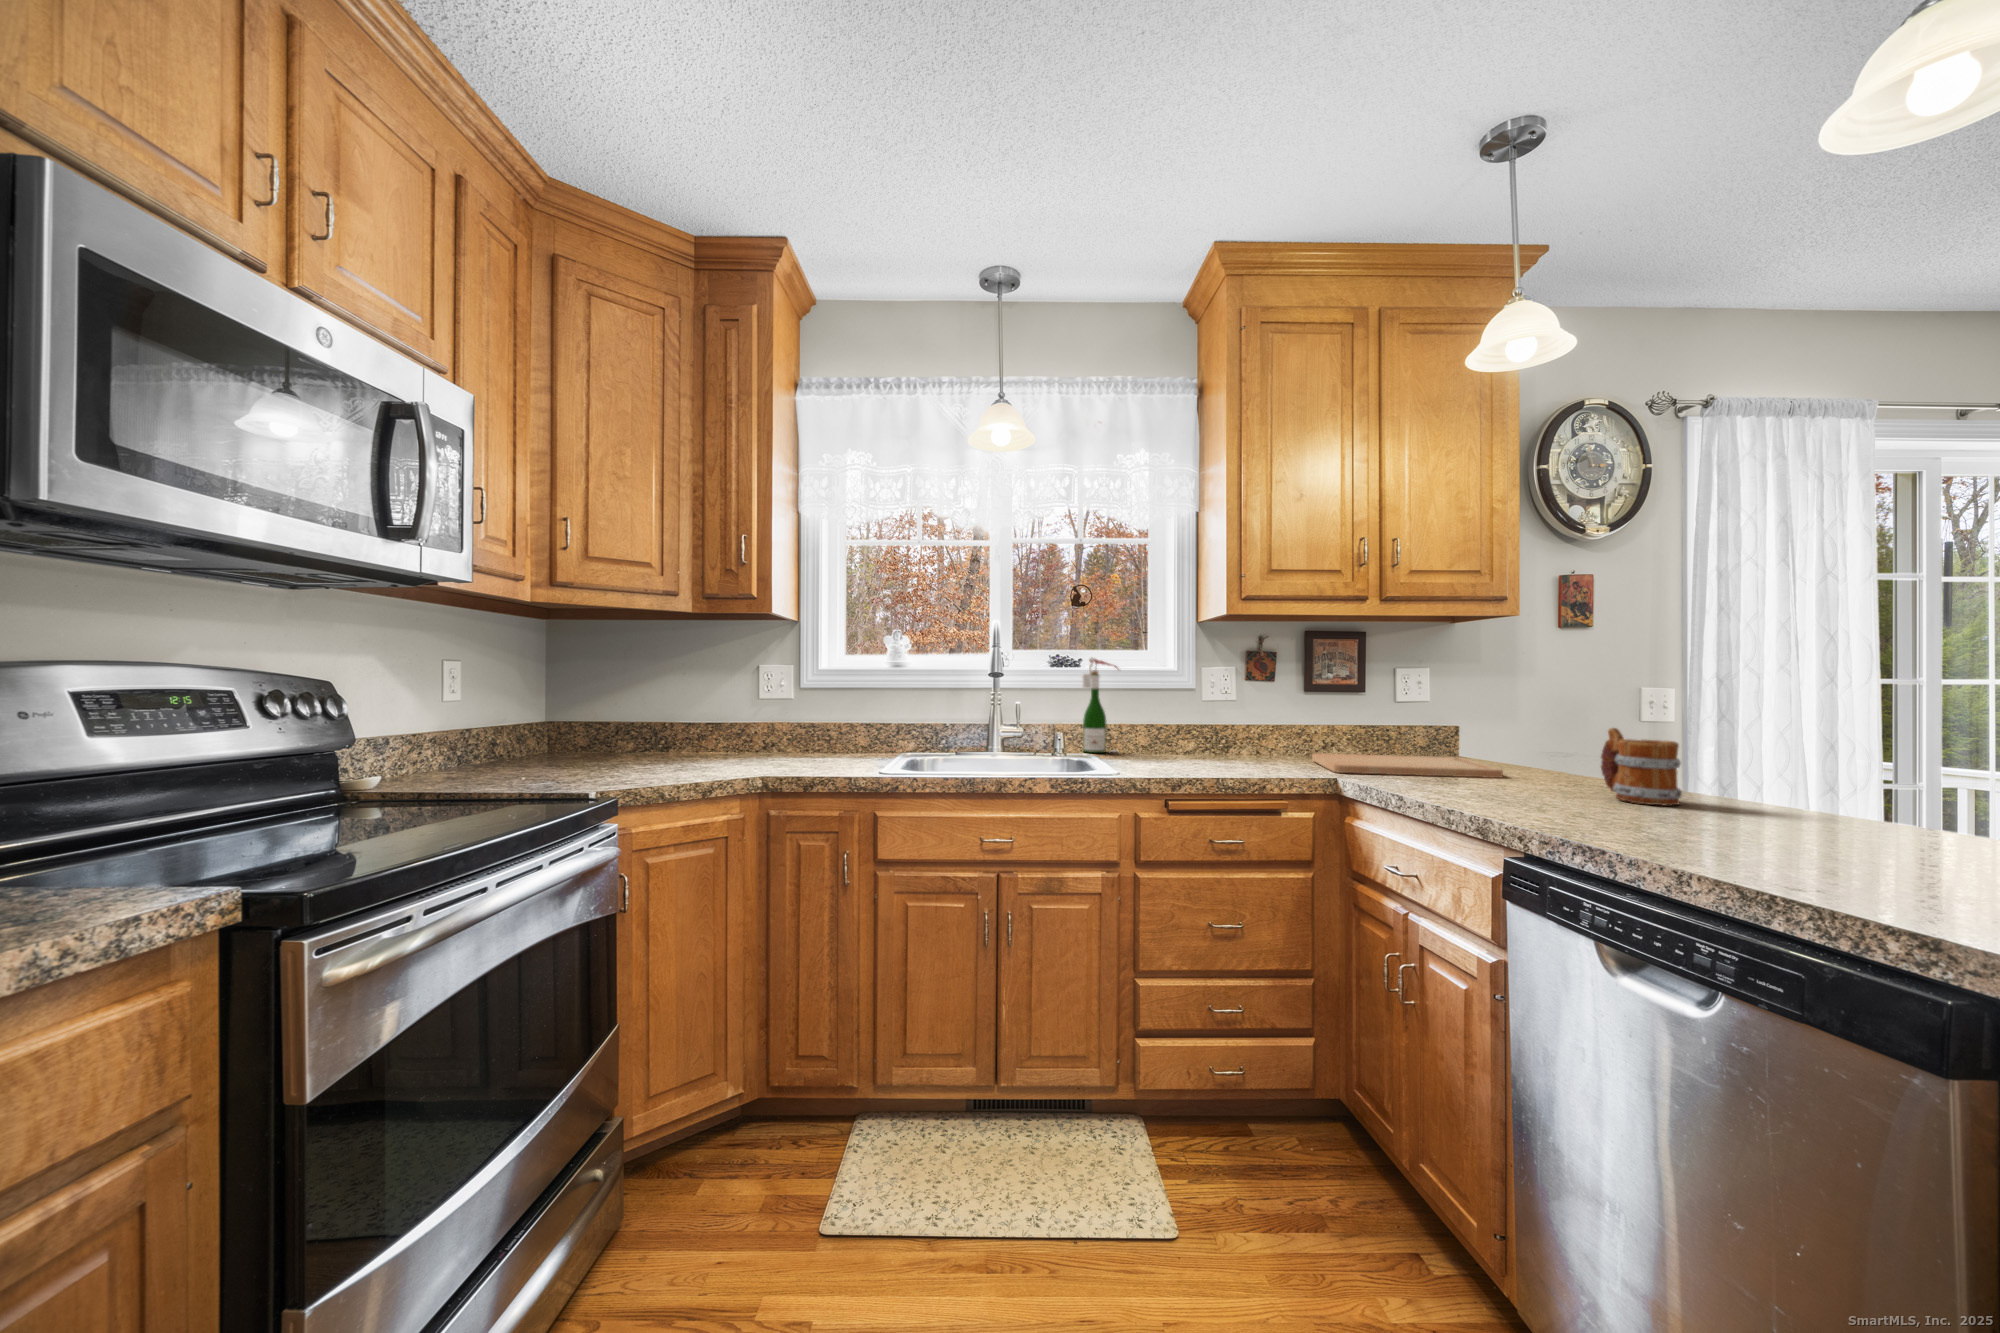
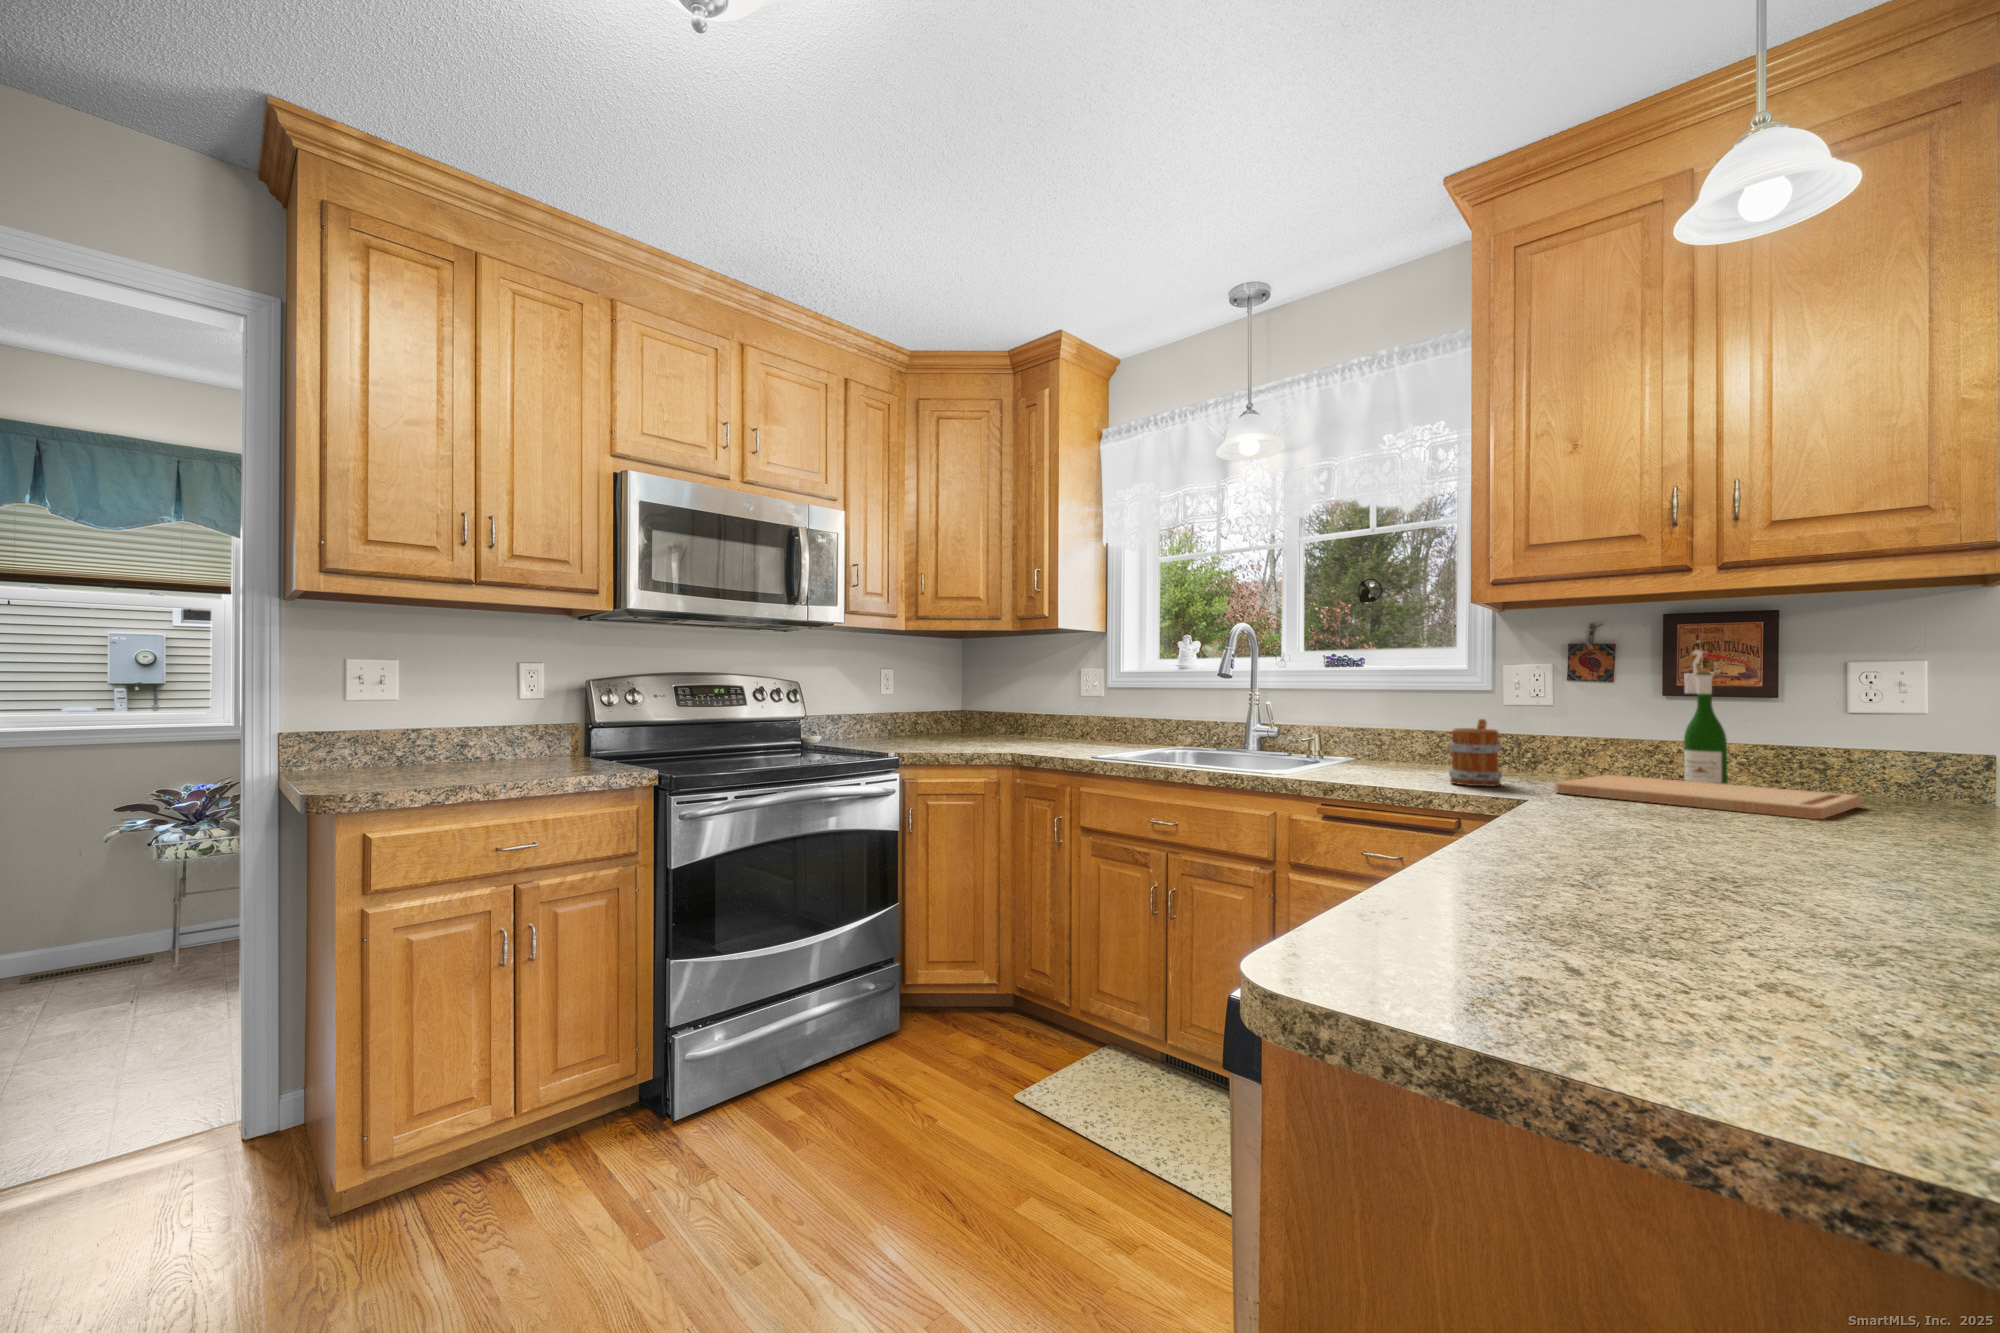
wine bottle: present [1082,658,1117,753] -> present [1684,650,1750,786]
mug: present [1601,728,1682,806] -> present [1449,719,1502,786]

